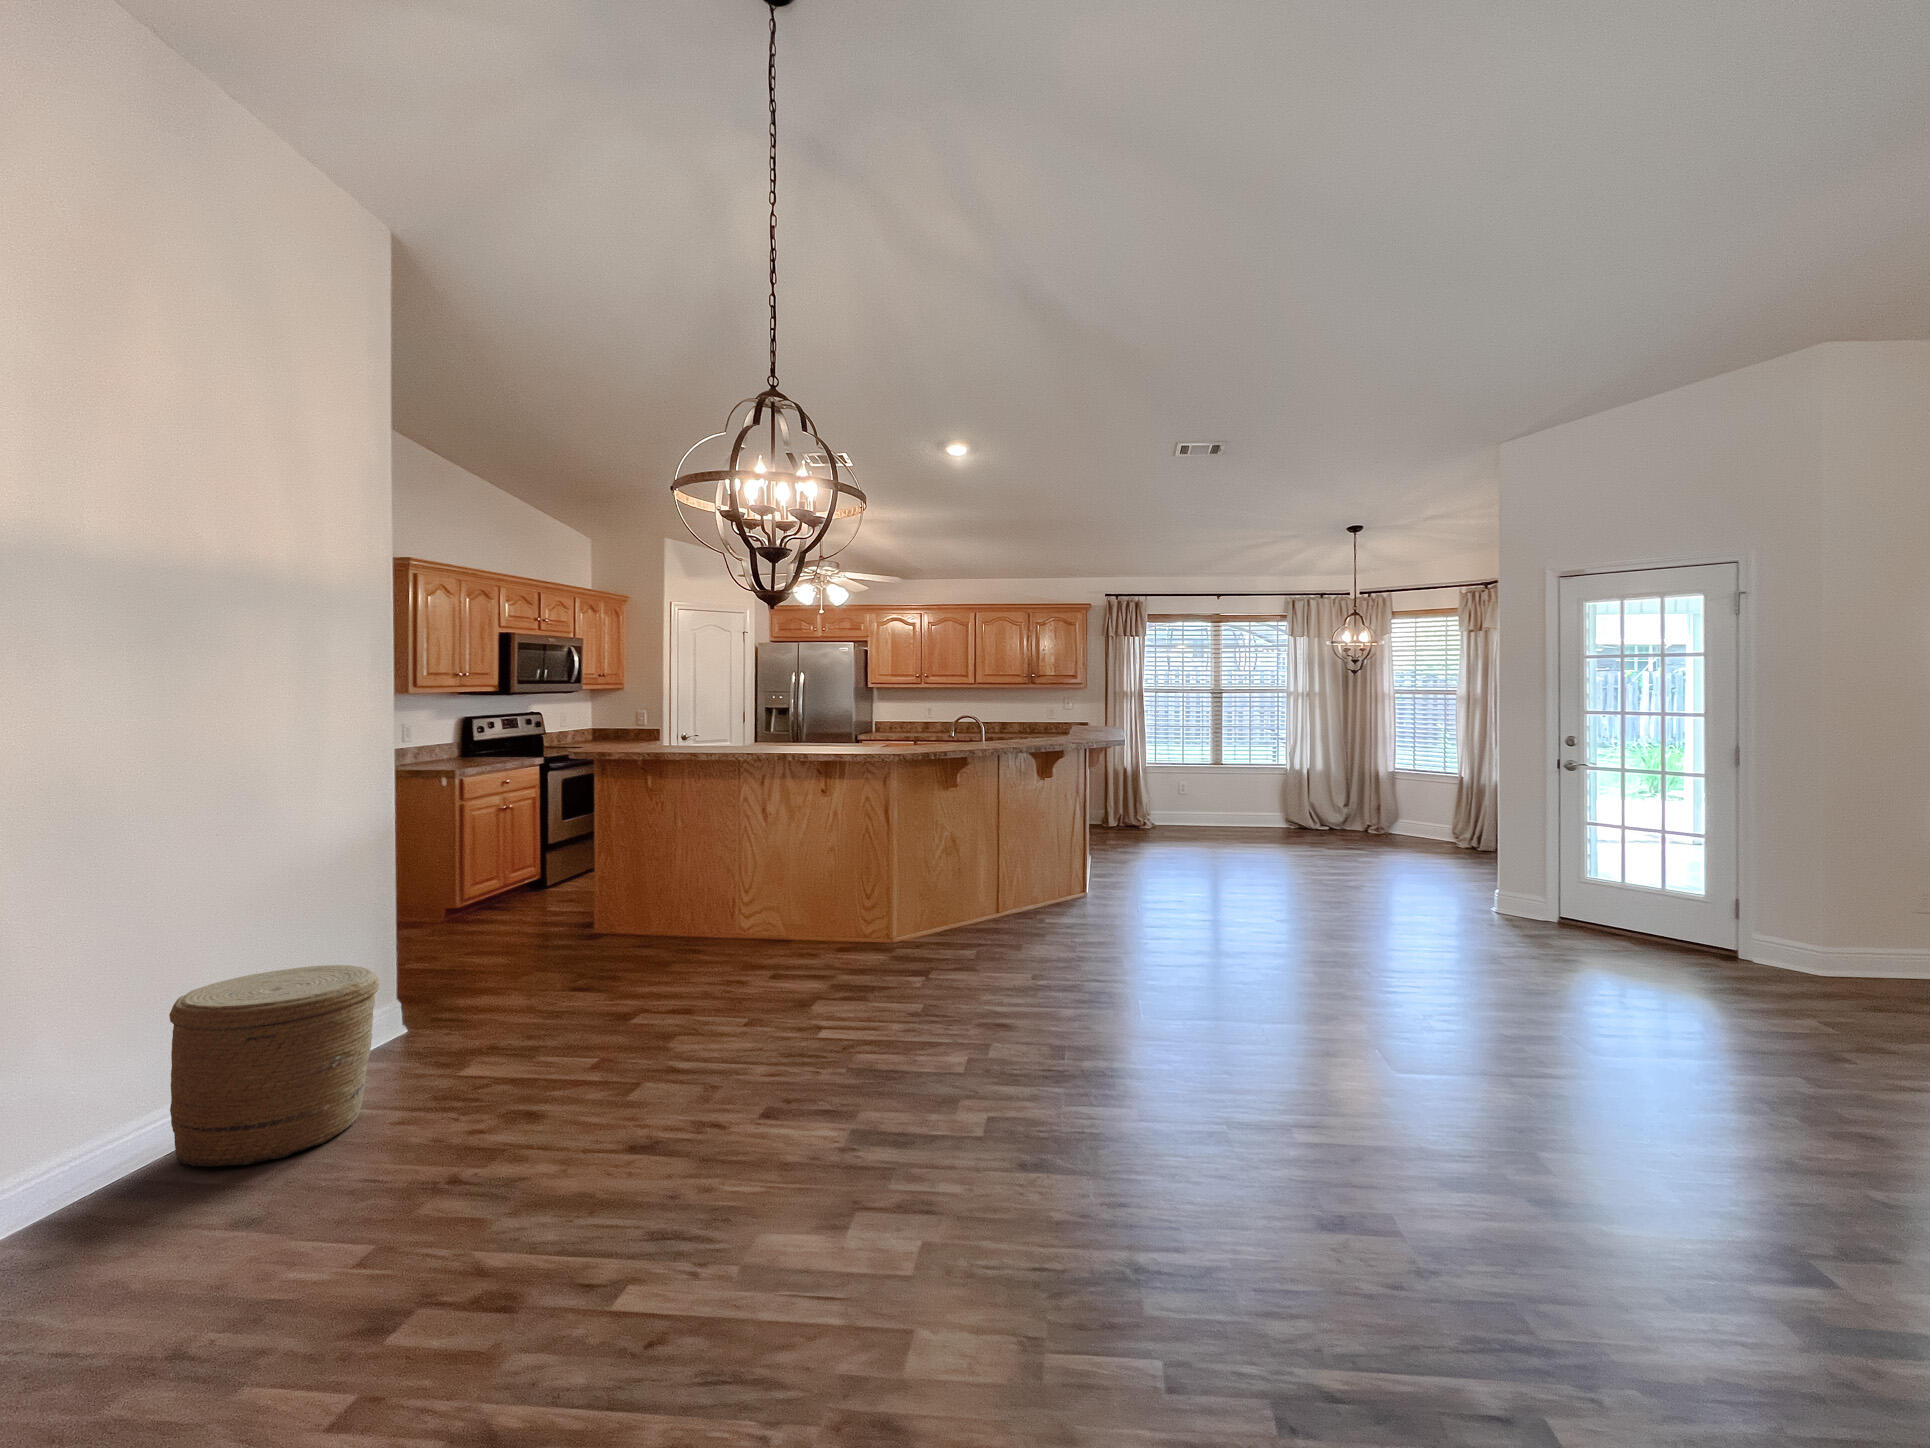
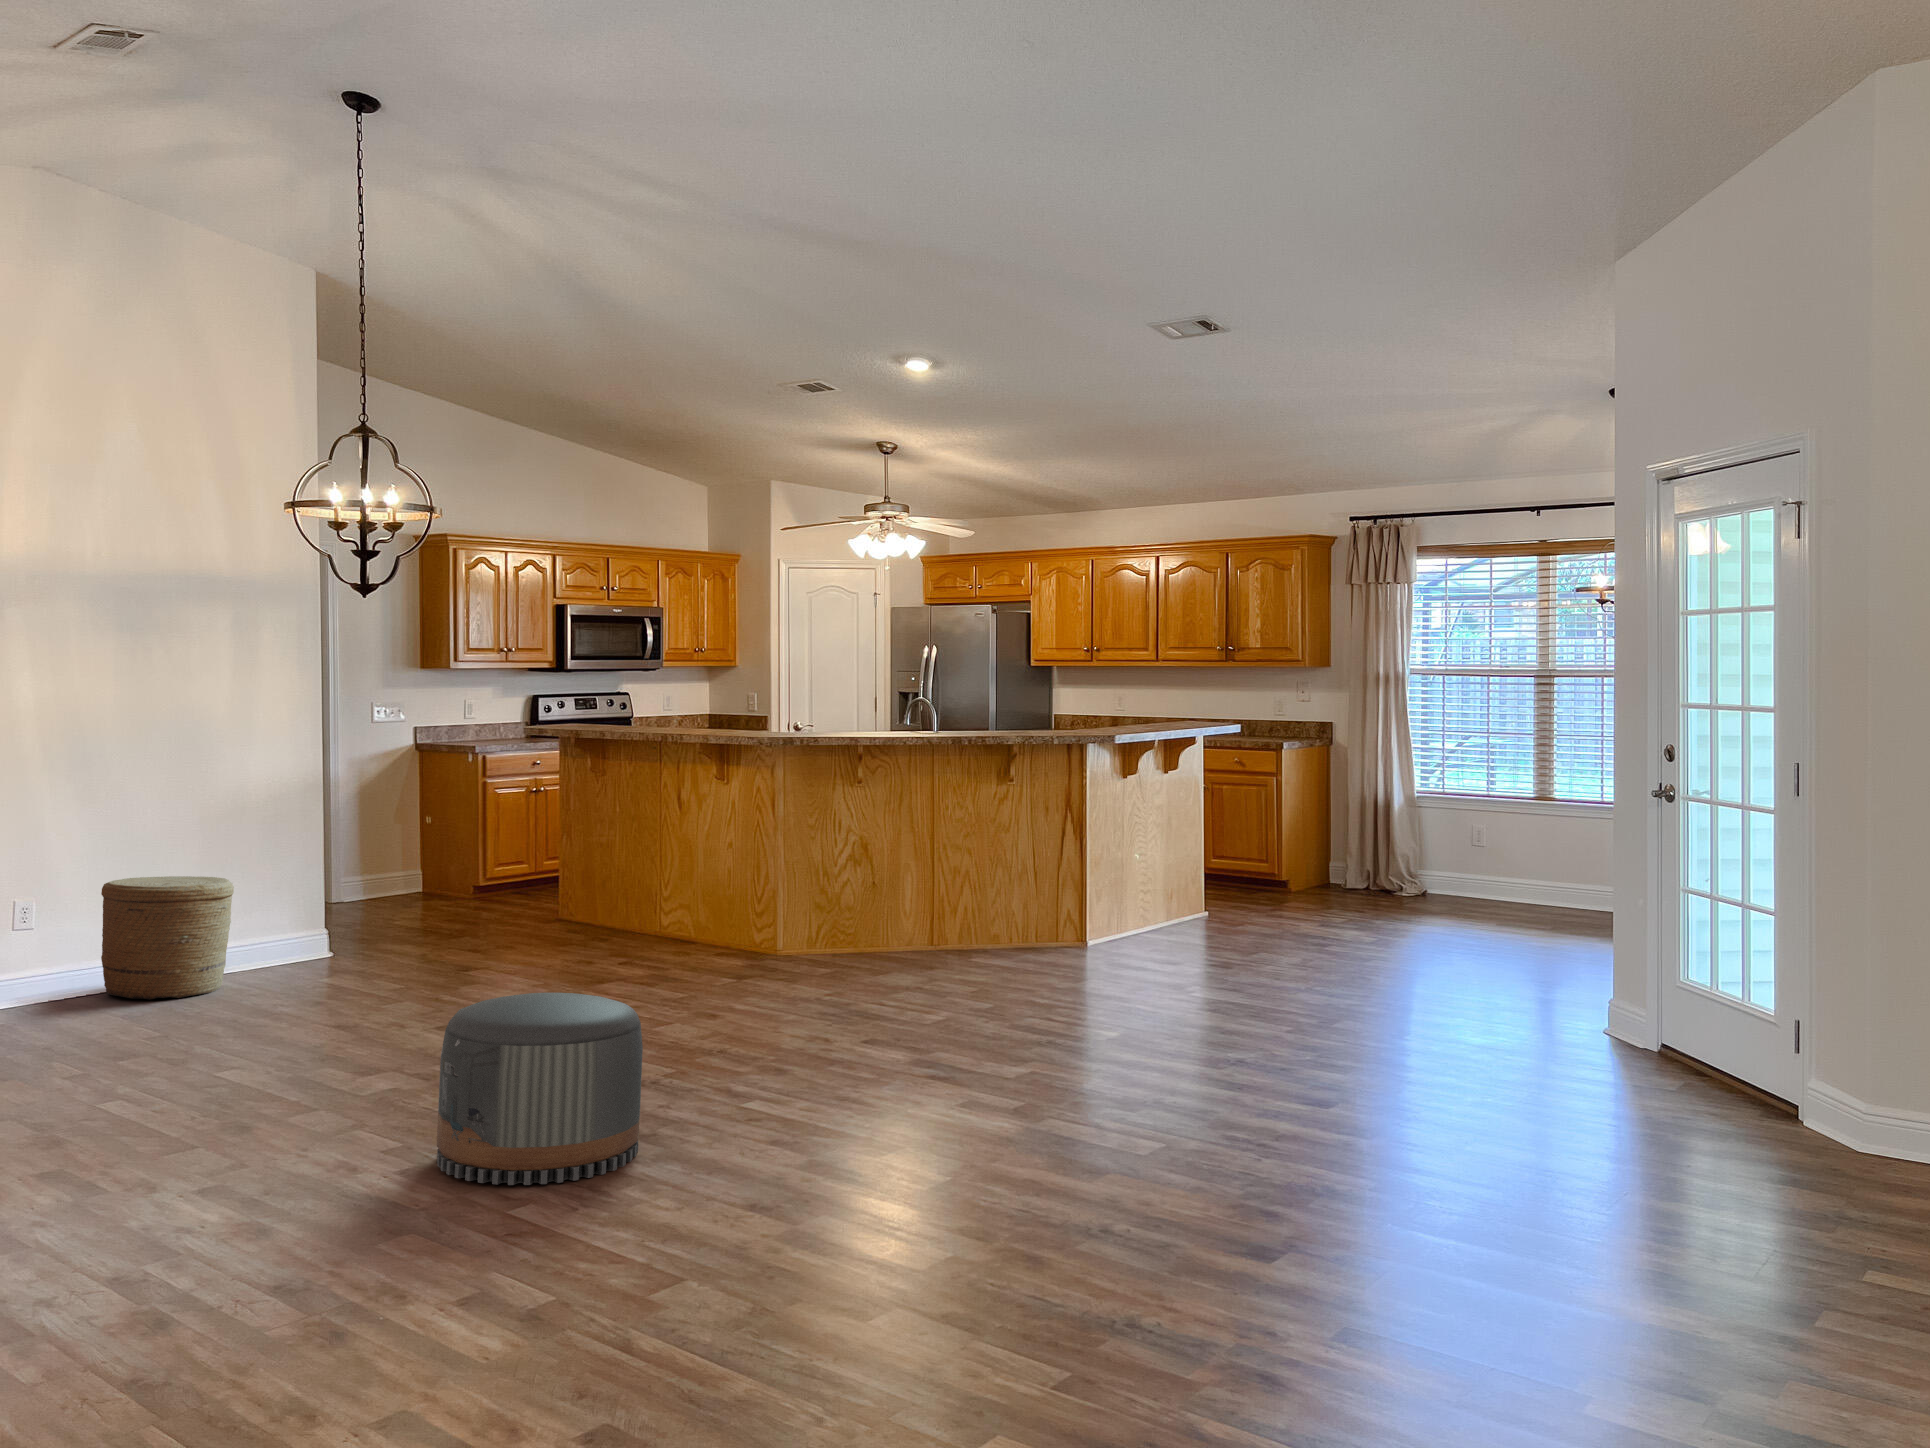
pouf: none [1206,1060,1450,1357] -> present [437,993,643,1185]

